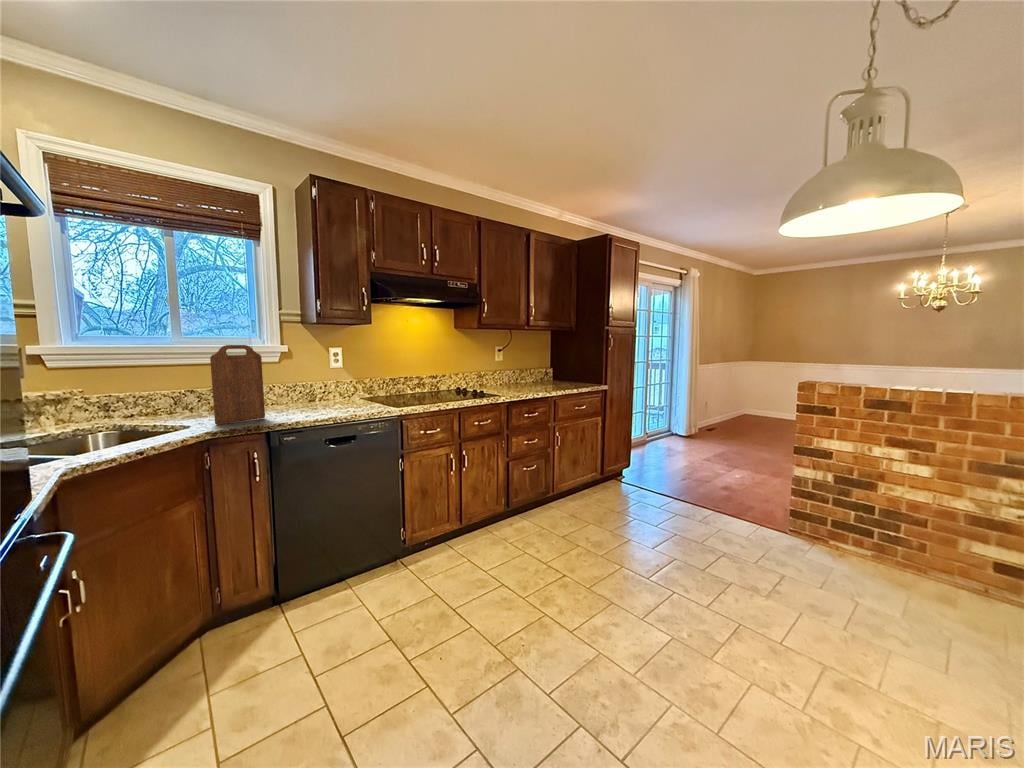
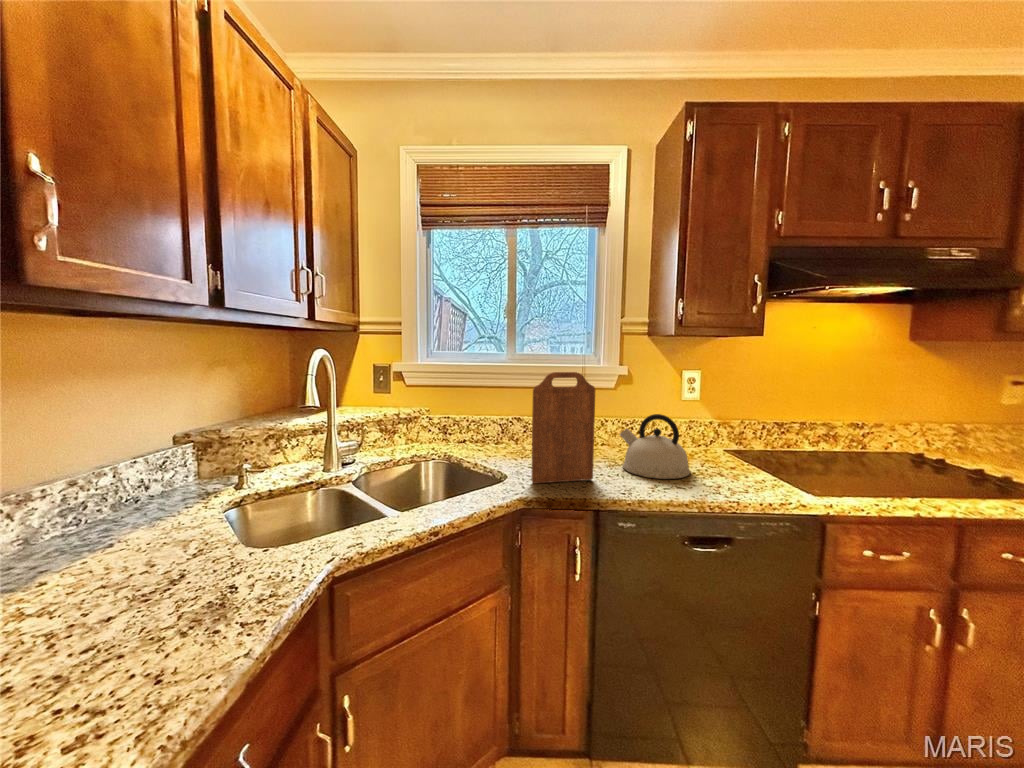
kettle: none [284,373,334,413] -> present [620,414,690,479]

